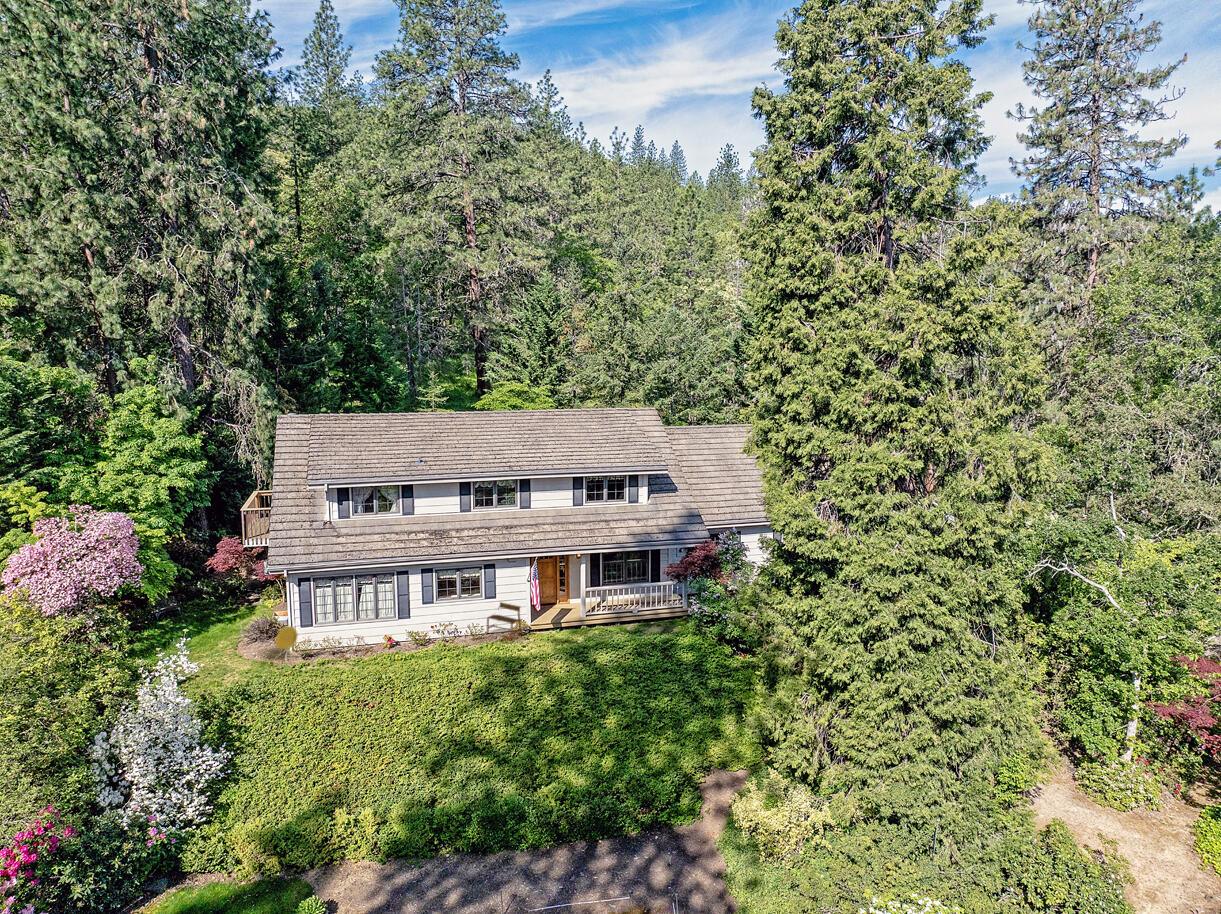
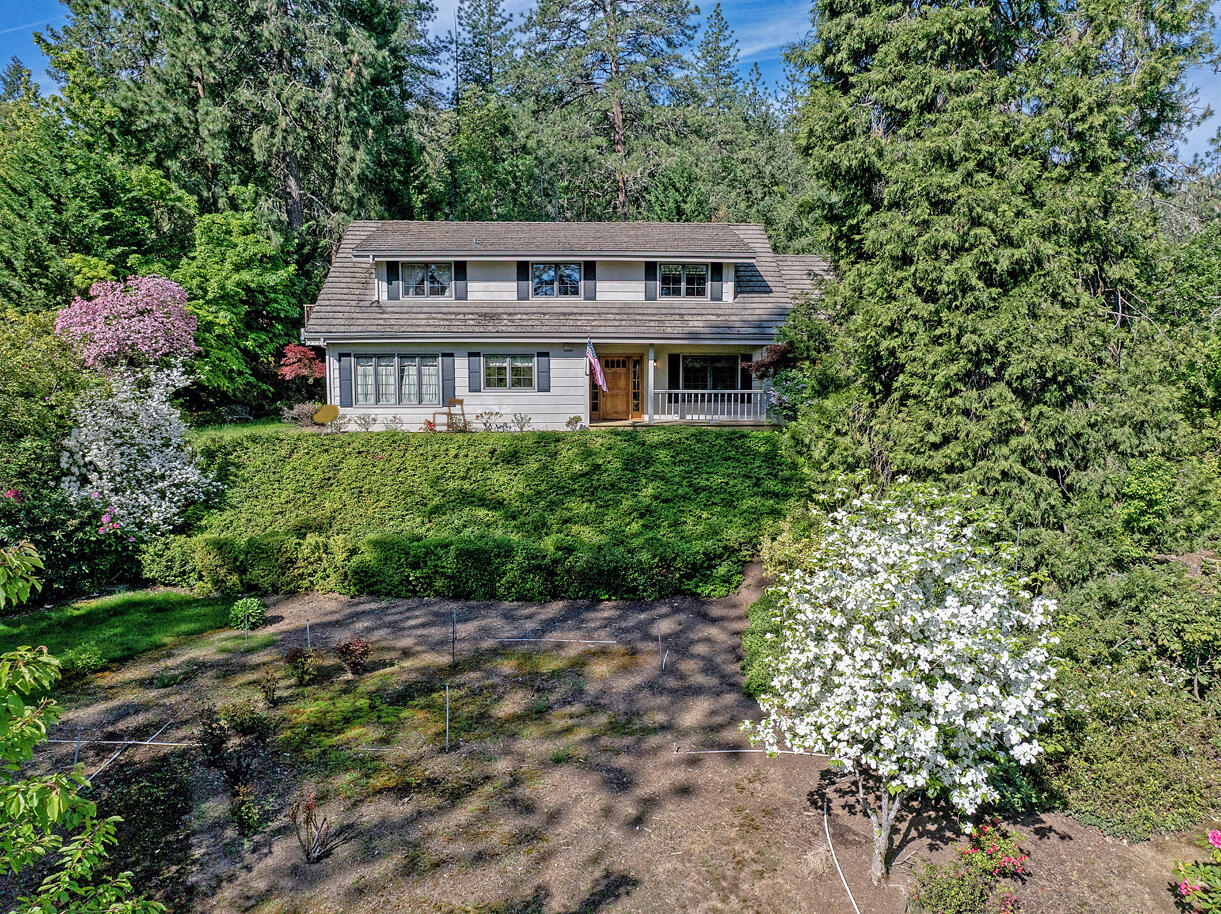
bench: present [487,602,522,640] -> present [433,398,467,434]

